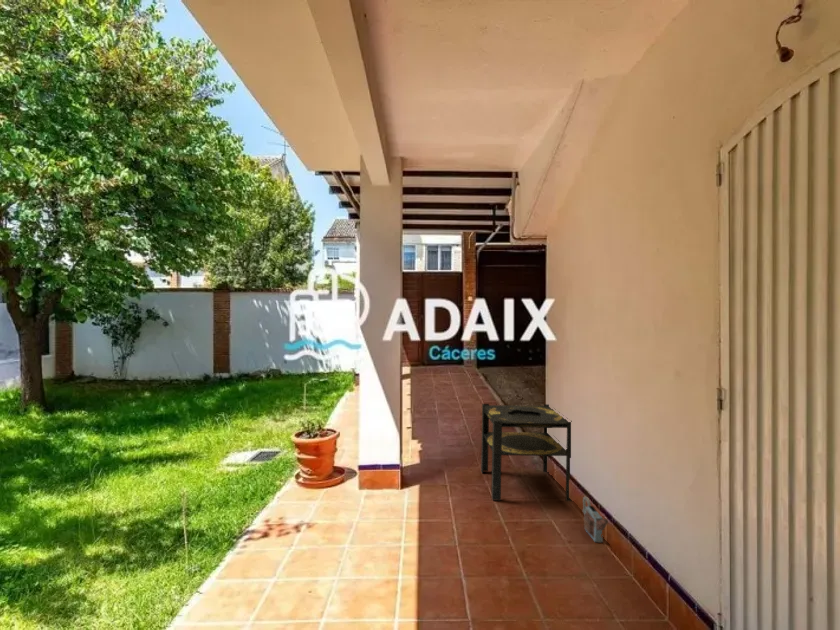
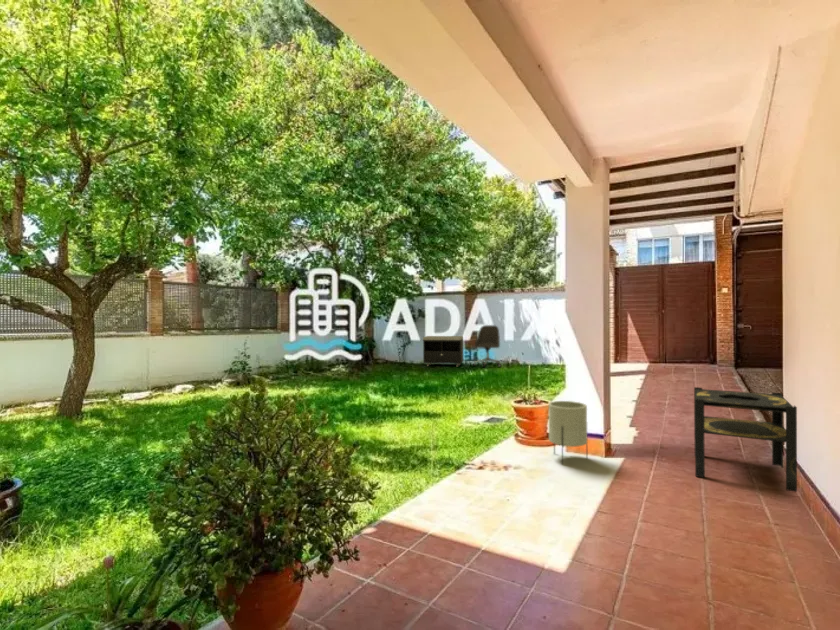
chair: none [223,329,258,379] -> present [473,325,500,367]
storage bench: none [154,342,210,380] -> present [423,336,463,366]
planter: none [343,433,387,513] -> present [549,401,587,449]
watering can: present [583,497,608,542] -> none [792,480,815,526]

